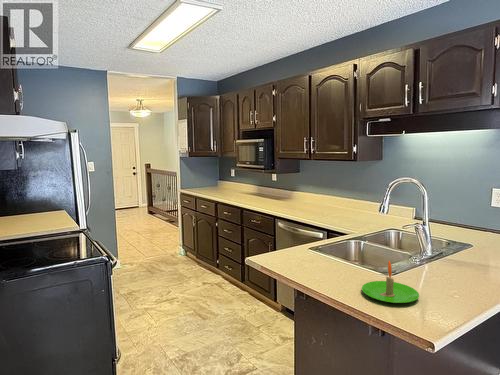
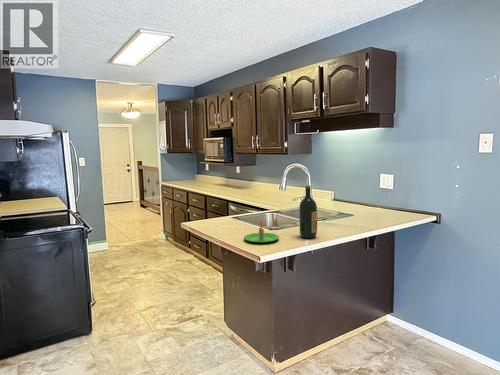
wine bottle: none [441,213,473,293] -> present [299,185,317,238]

